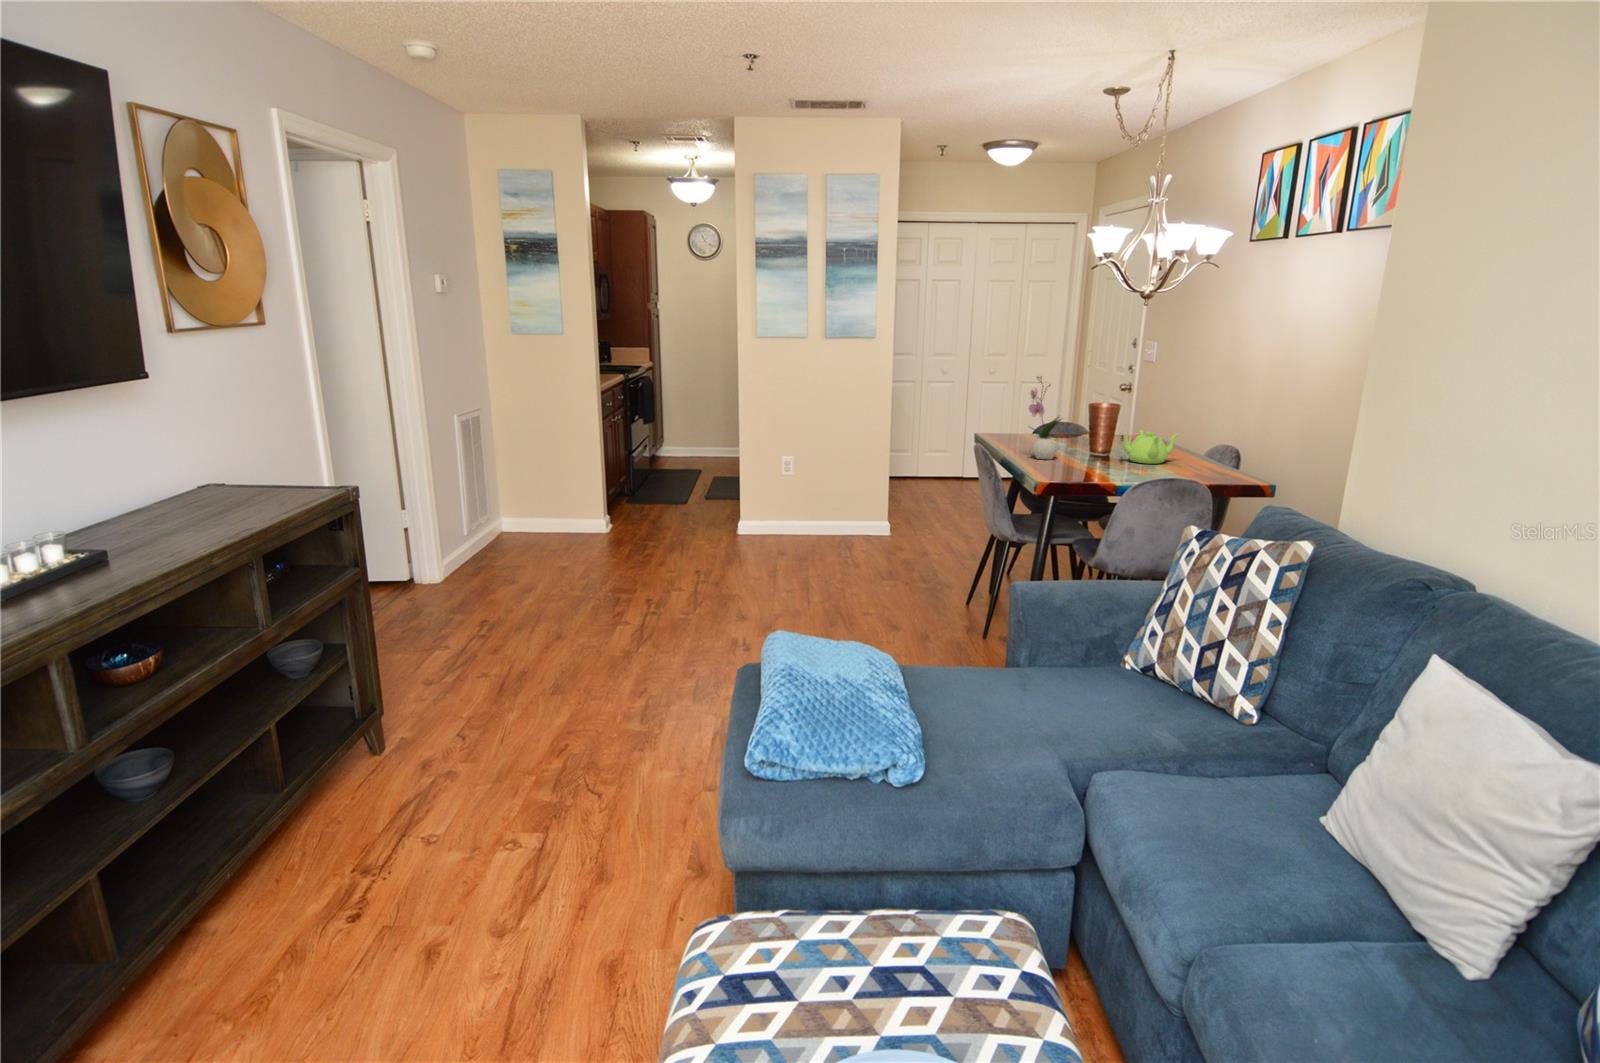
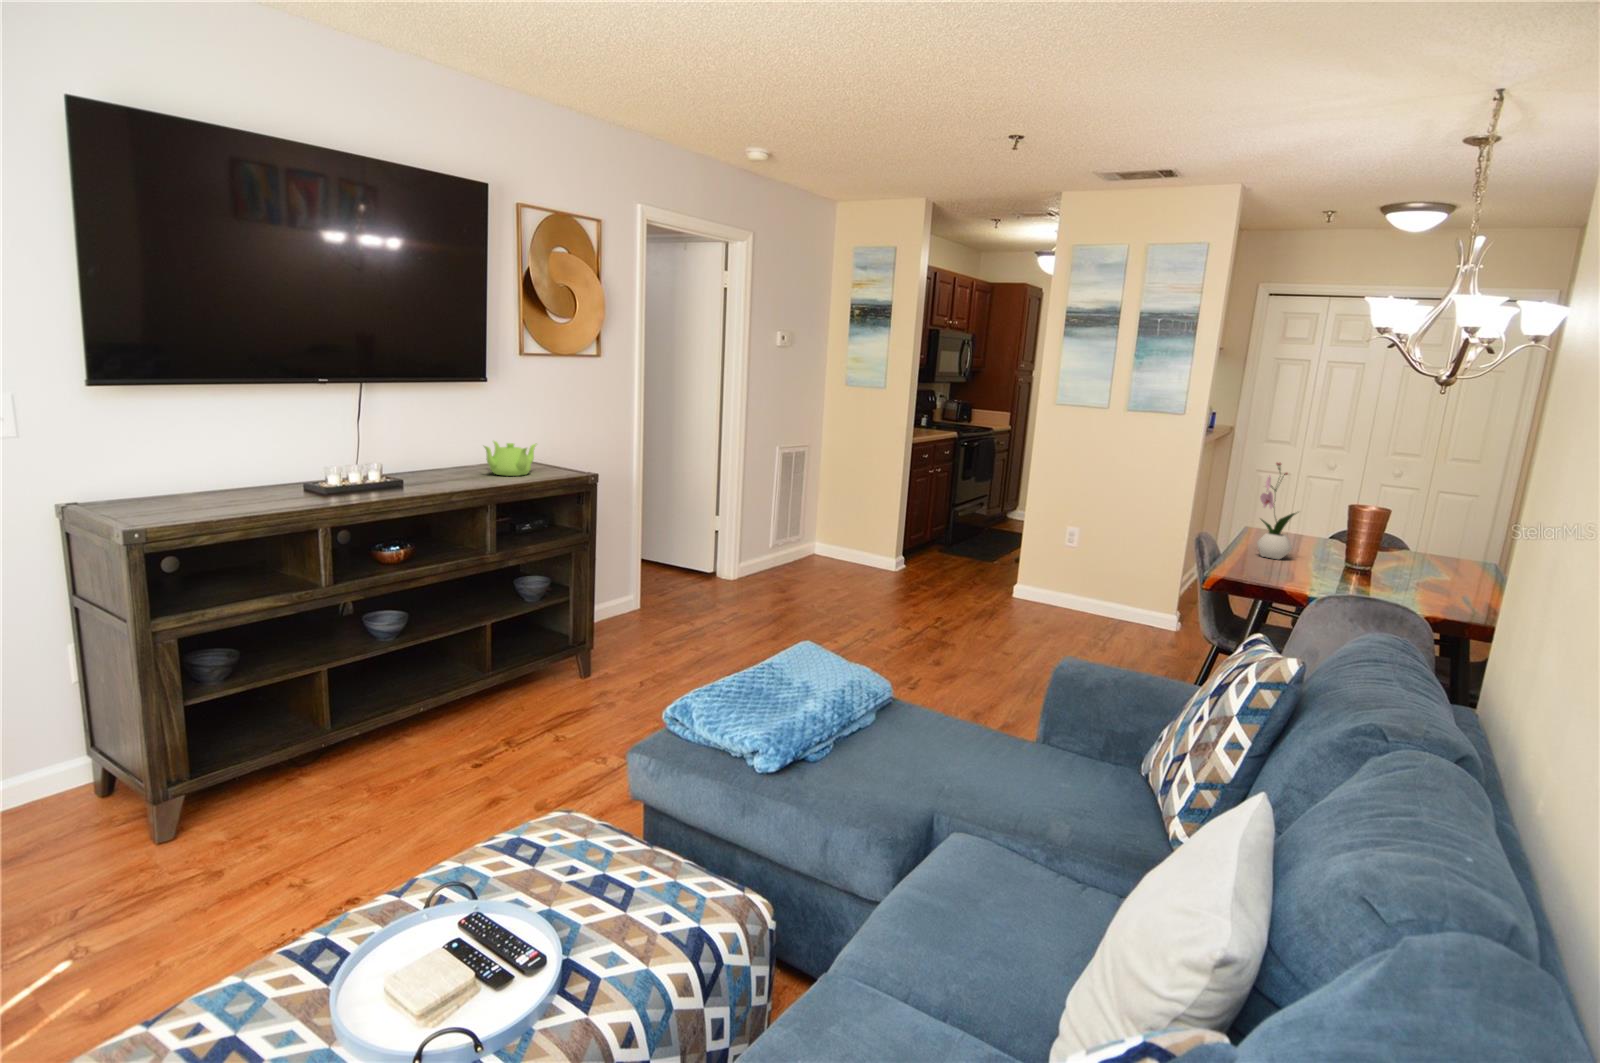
teapot: present [1122,430,1178,464] -> present [484,441,536,476]

